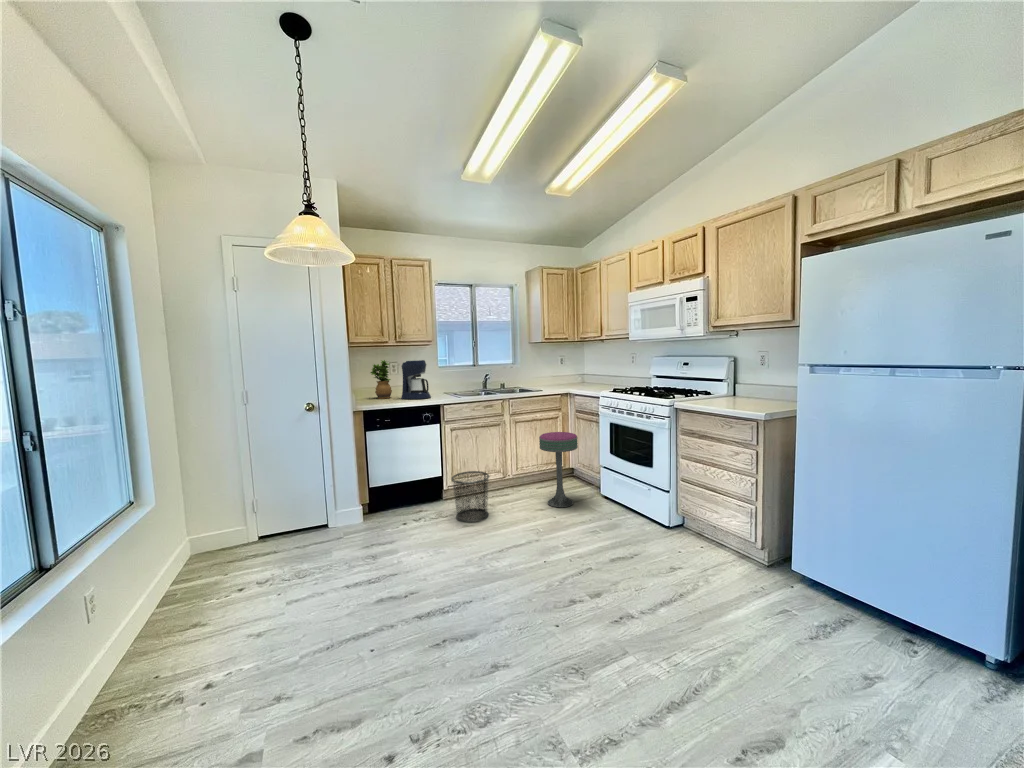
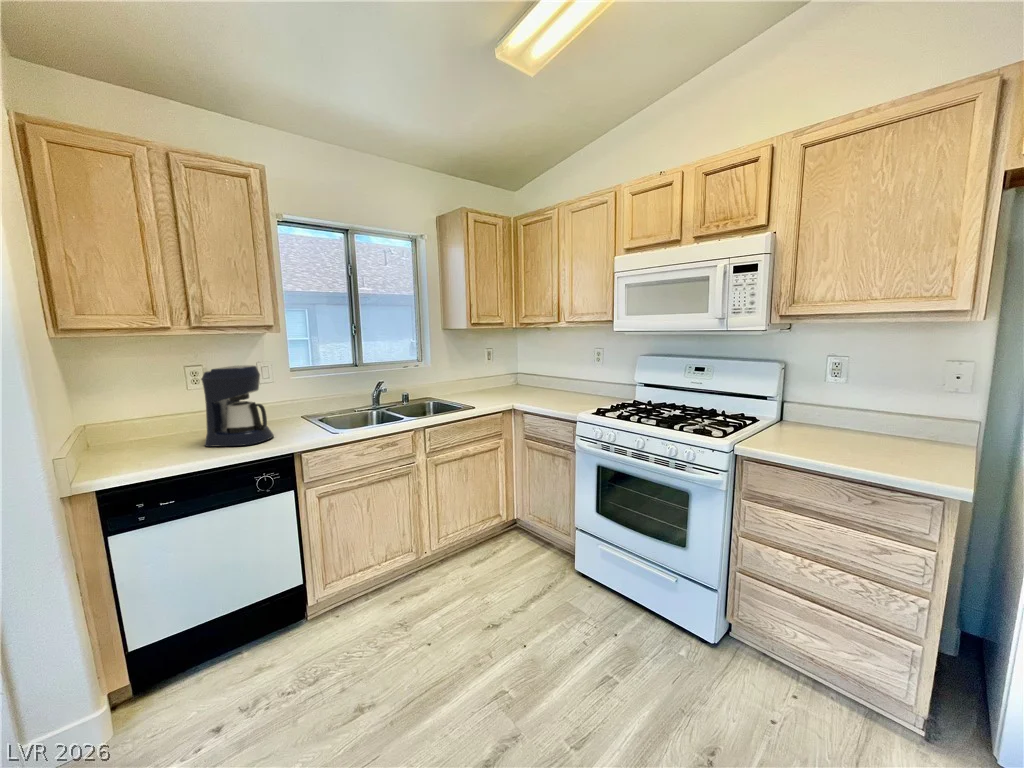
potted plant: present [370,360,392,399] -> none [124,365,185,447]
bar stool: present [539,432,578,507] -> none [486,482,550,615]
waste bin: present [452,471,489,522] -> none [322,579,402,700]

